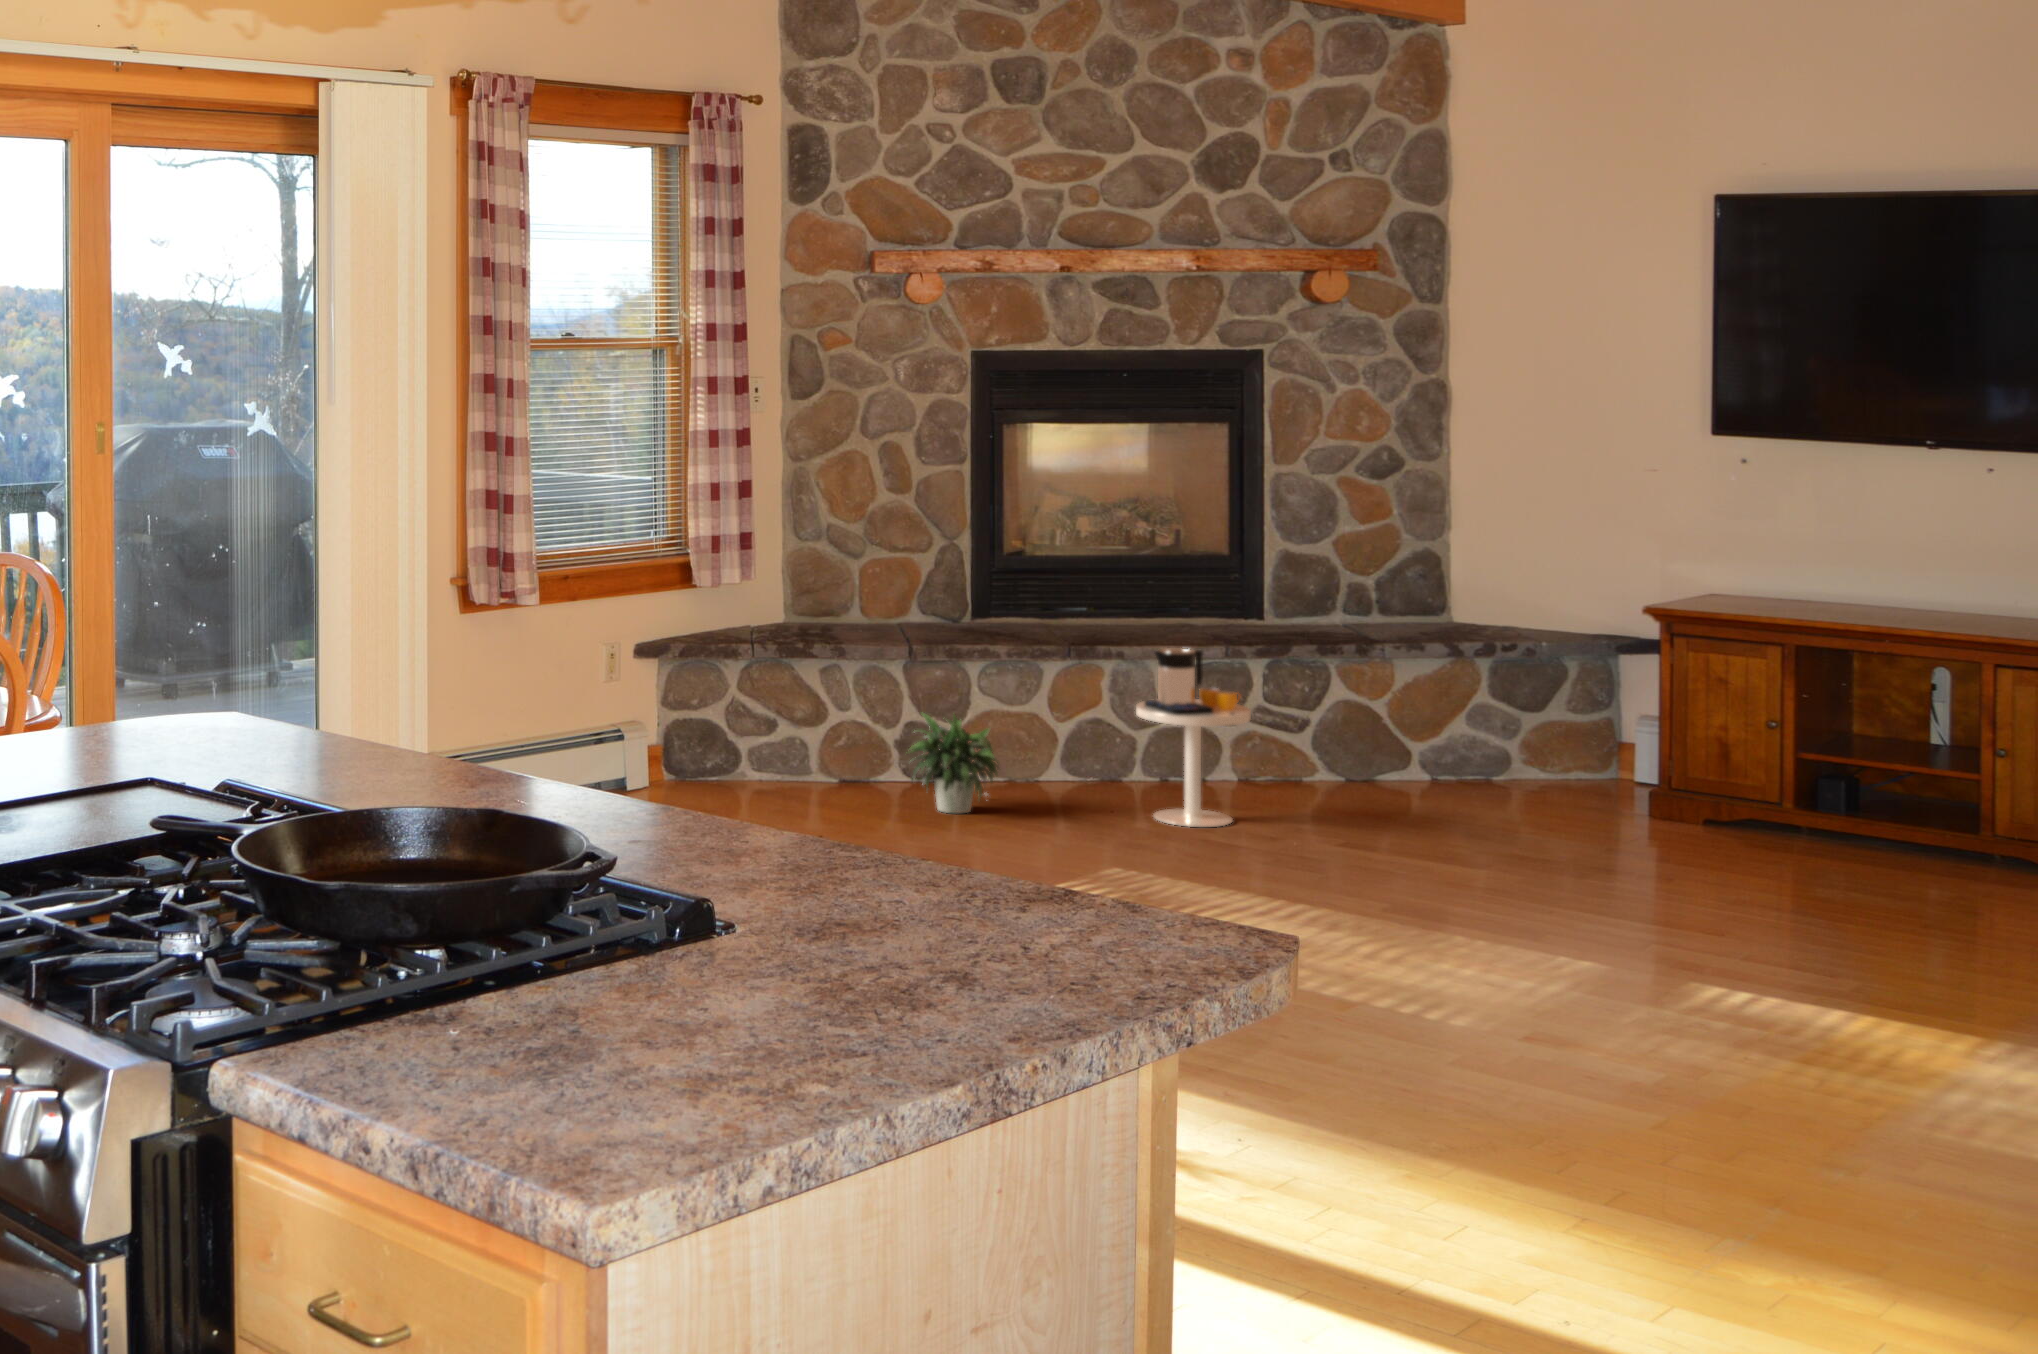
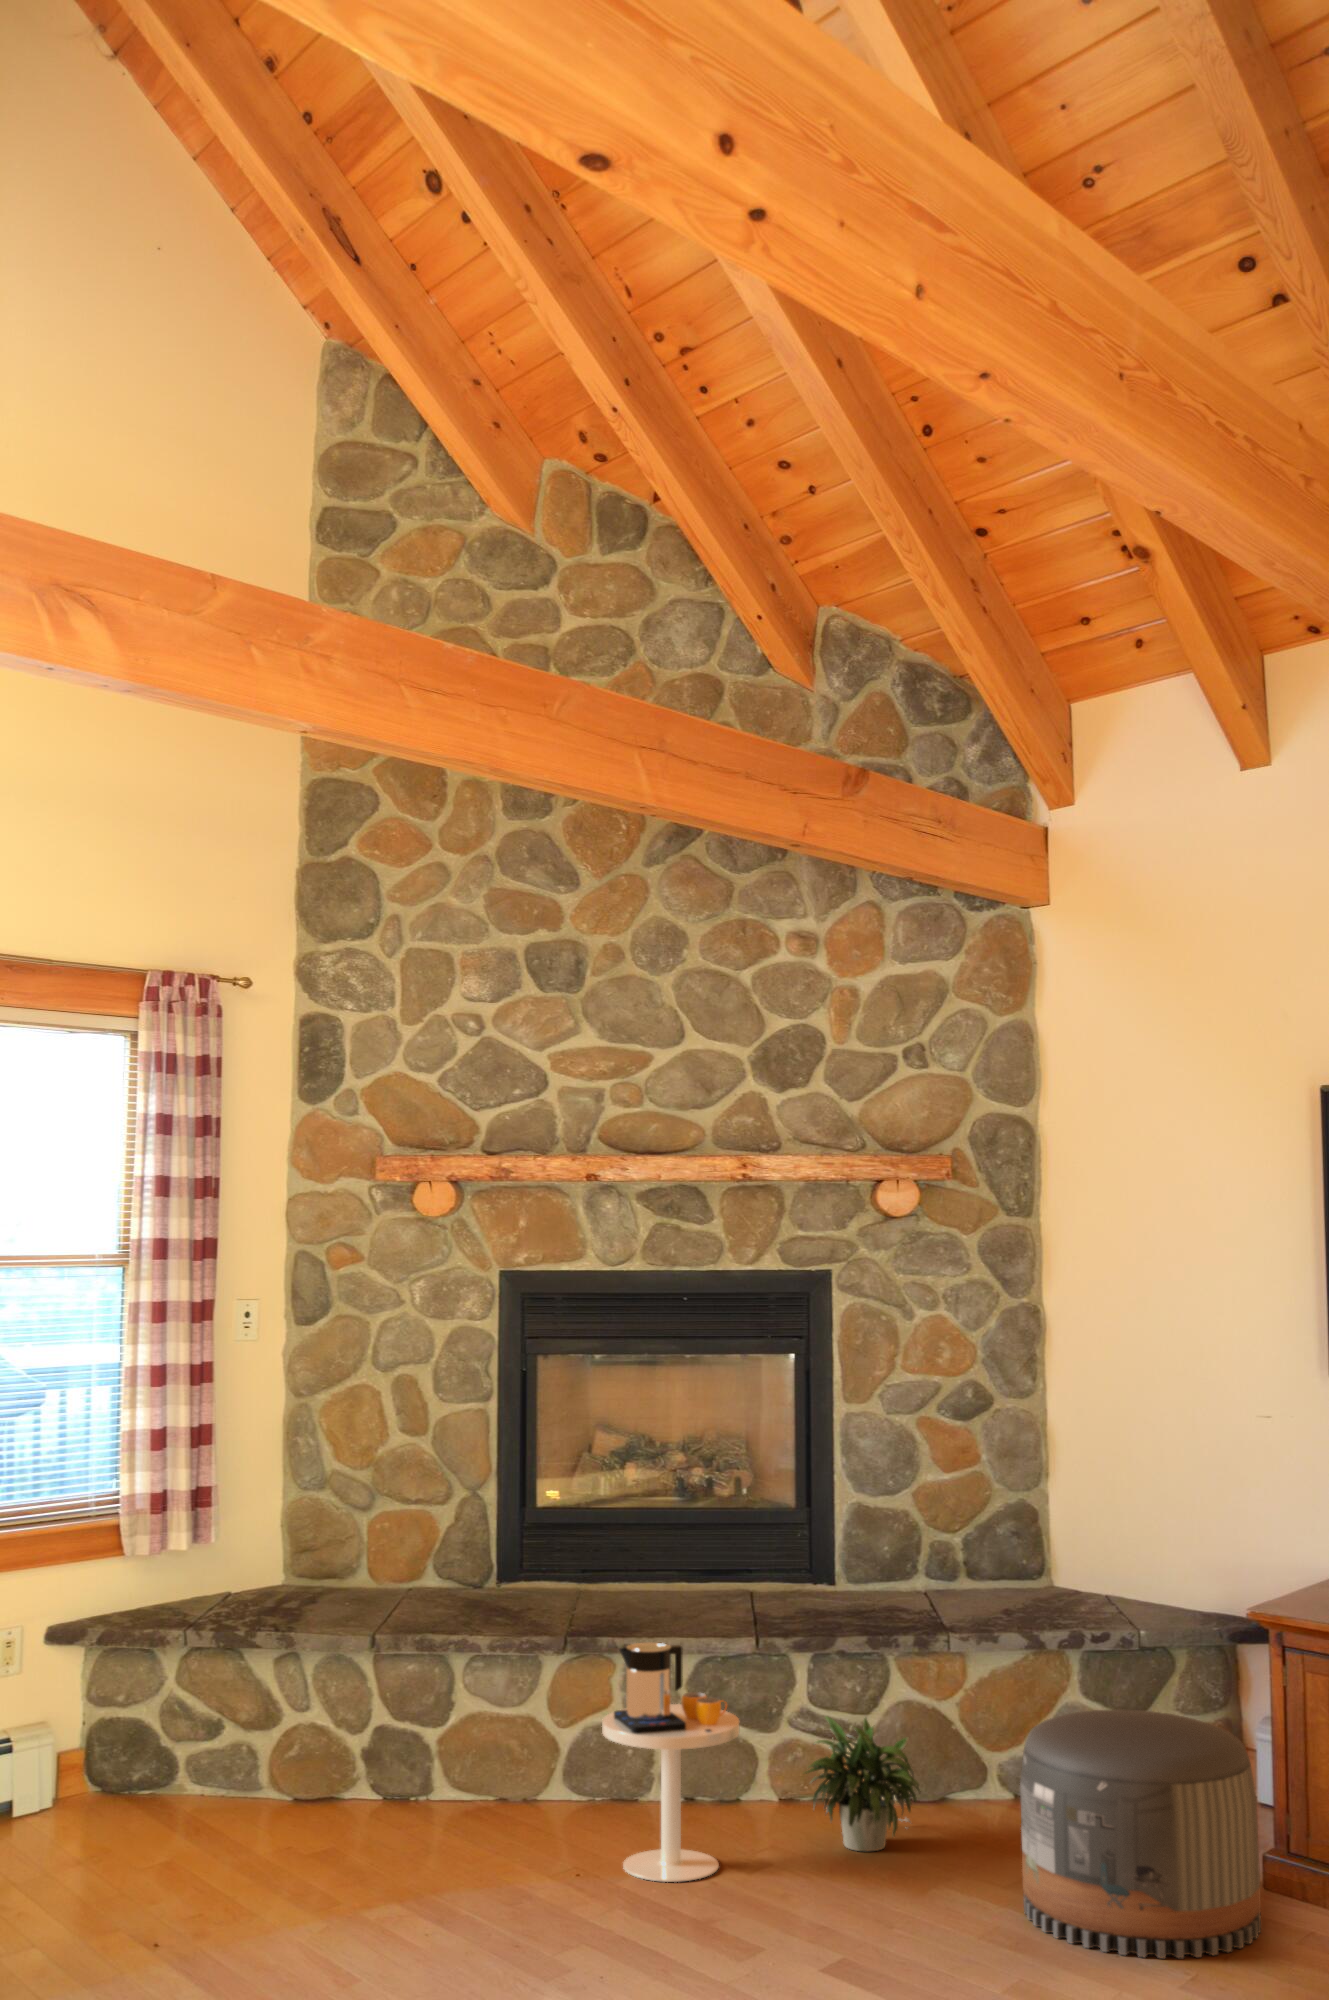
pouf: none [1495,697,1697,871] -> present [1020,1709,1261,1958]
potted plant: present [910,714,998,813] -> present [805,1716,920,1851]

